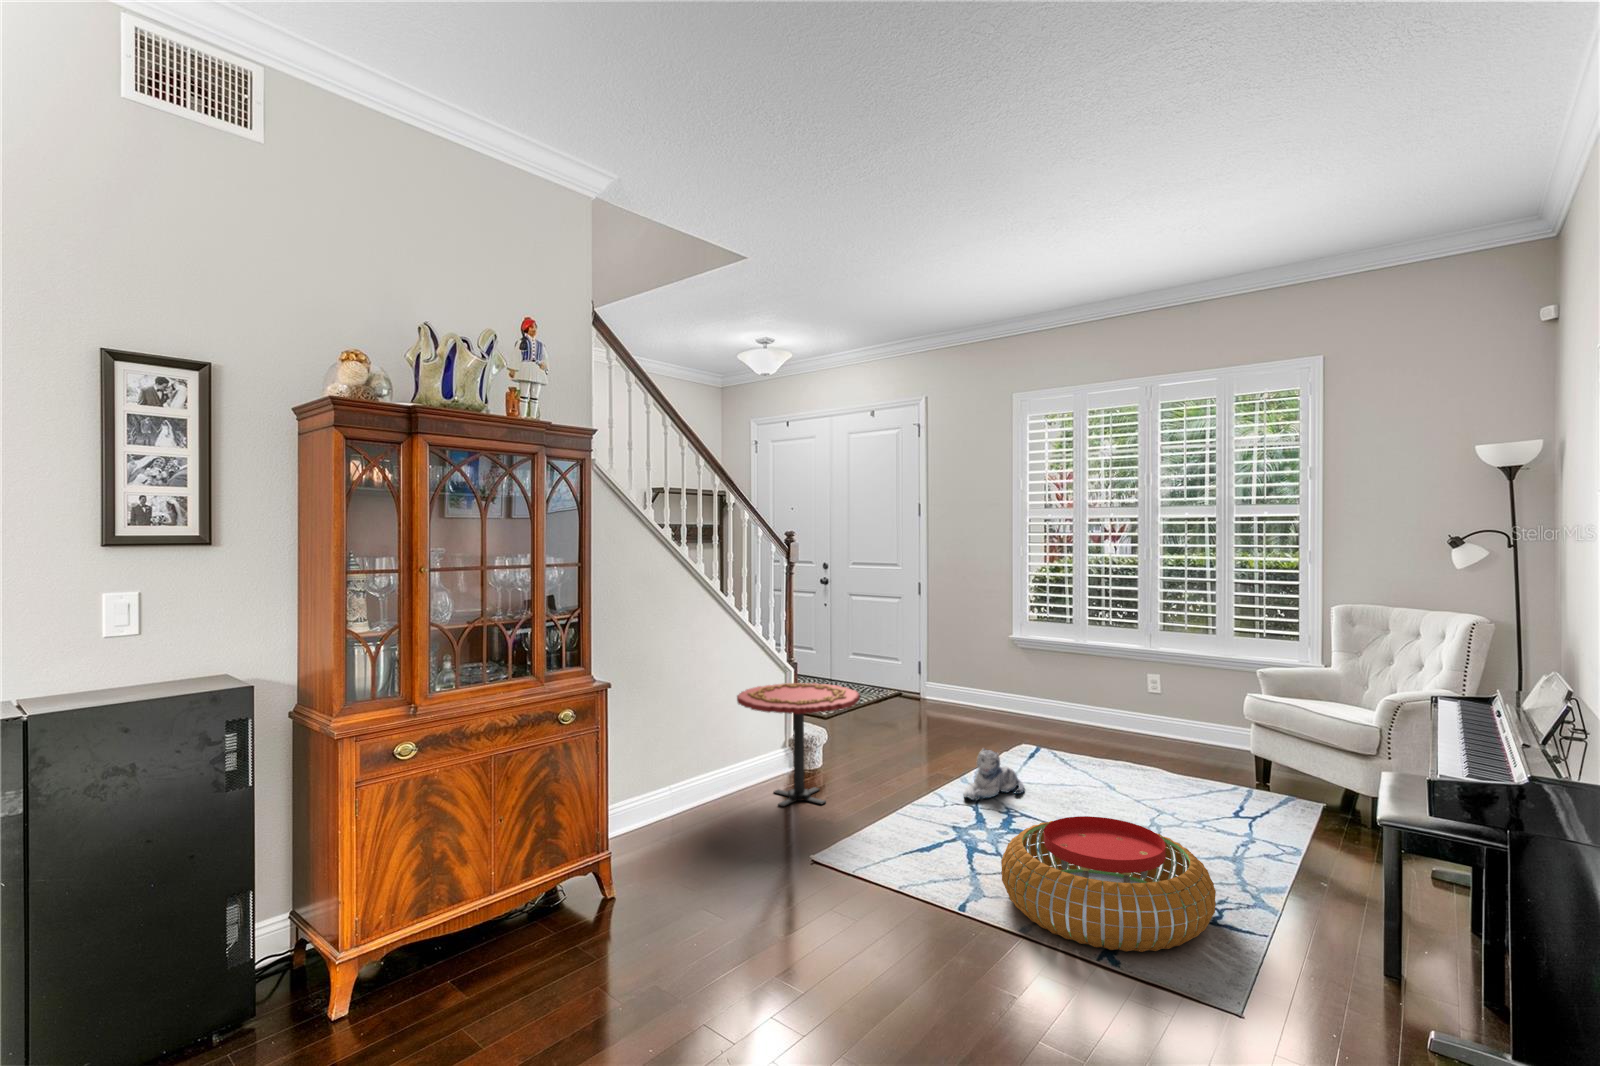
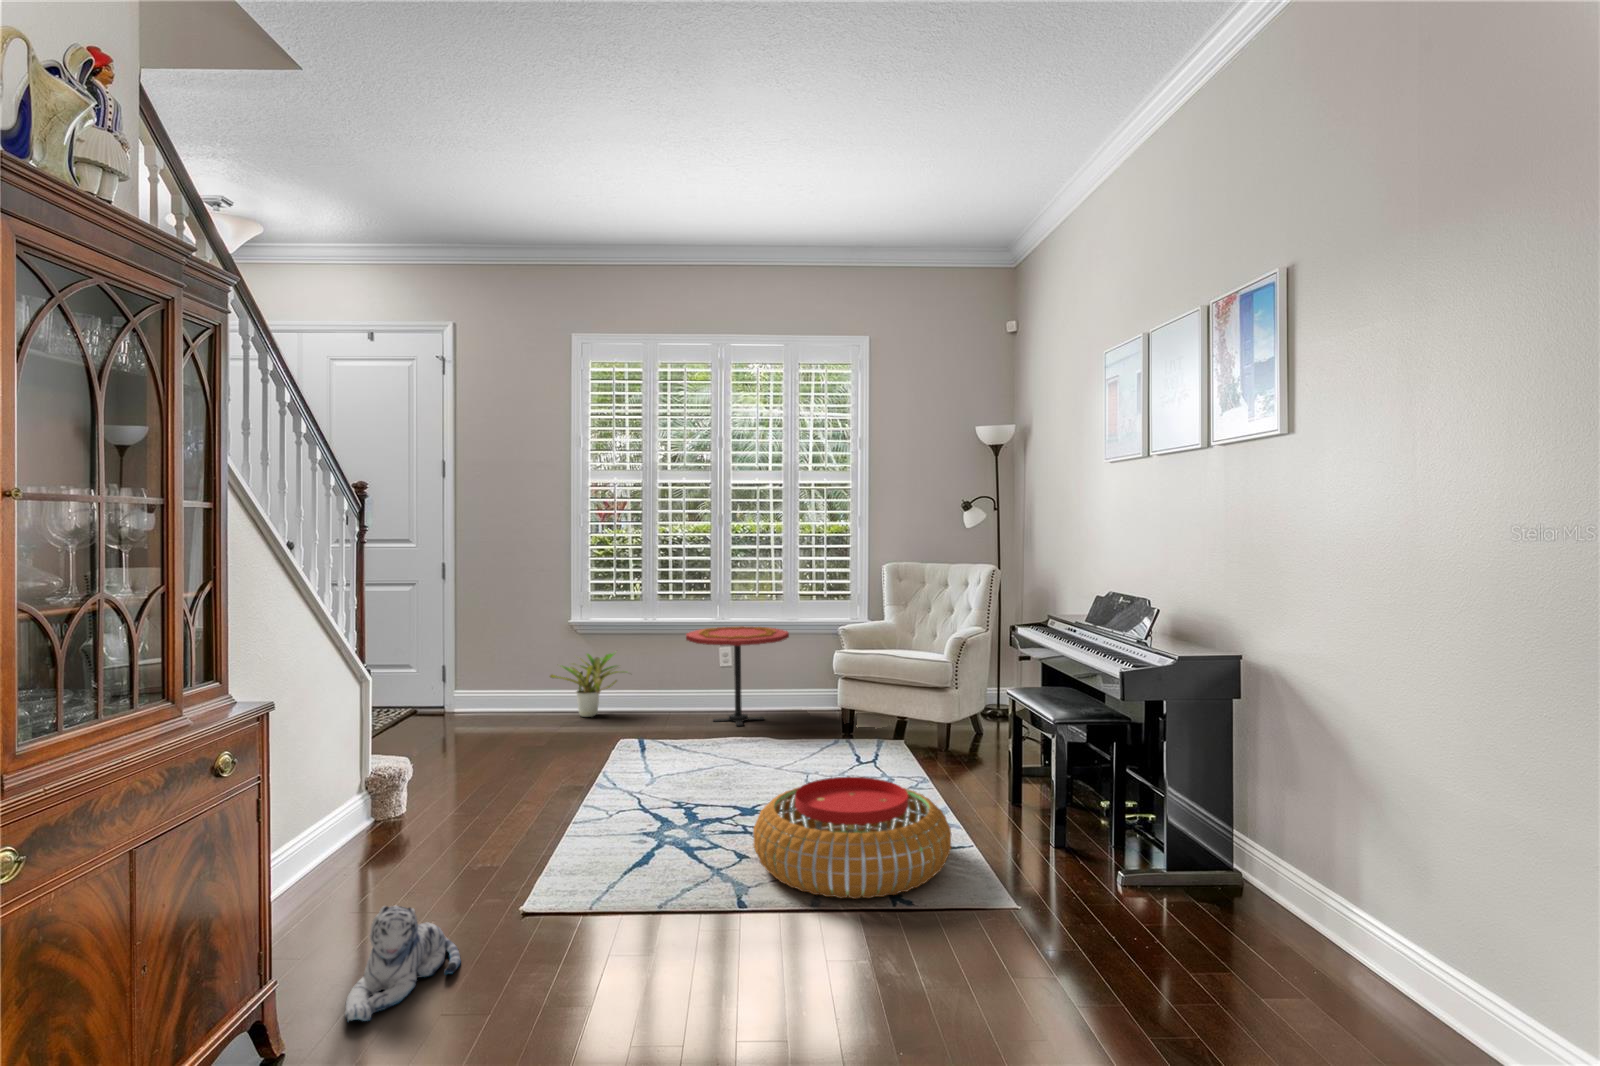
potted plant: none [985,667,1058,723] -> present [550,653,625,717]
side table: present [737,683,860,807] -> present [686,626,789,726]
plush toy: present [963,749,1024,800] -> present [345,906,461,1022]

